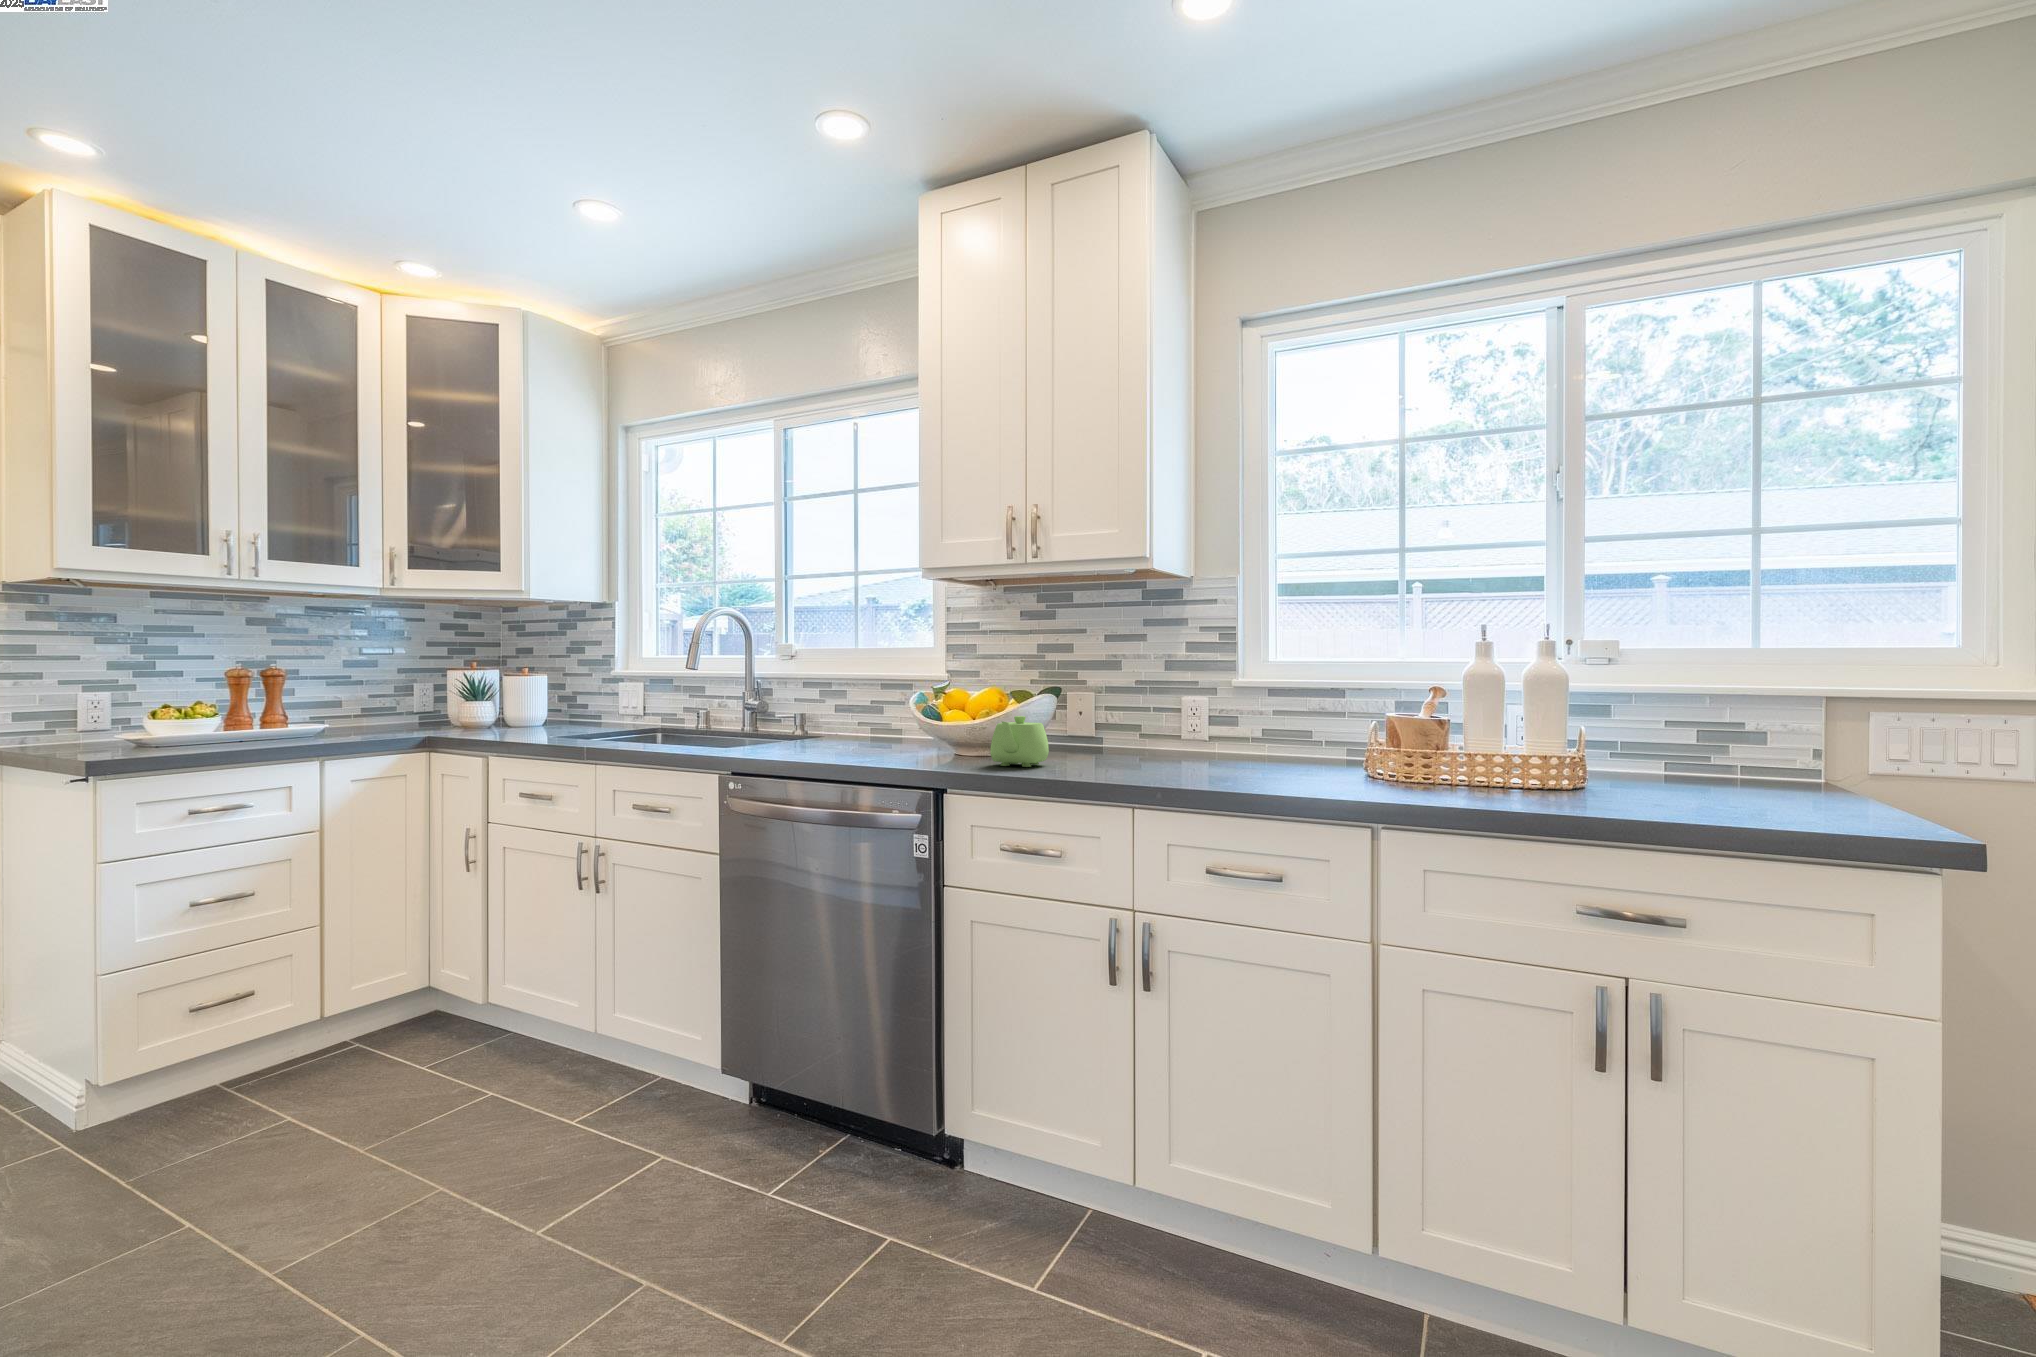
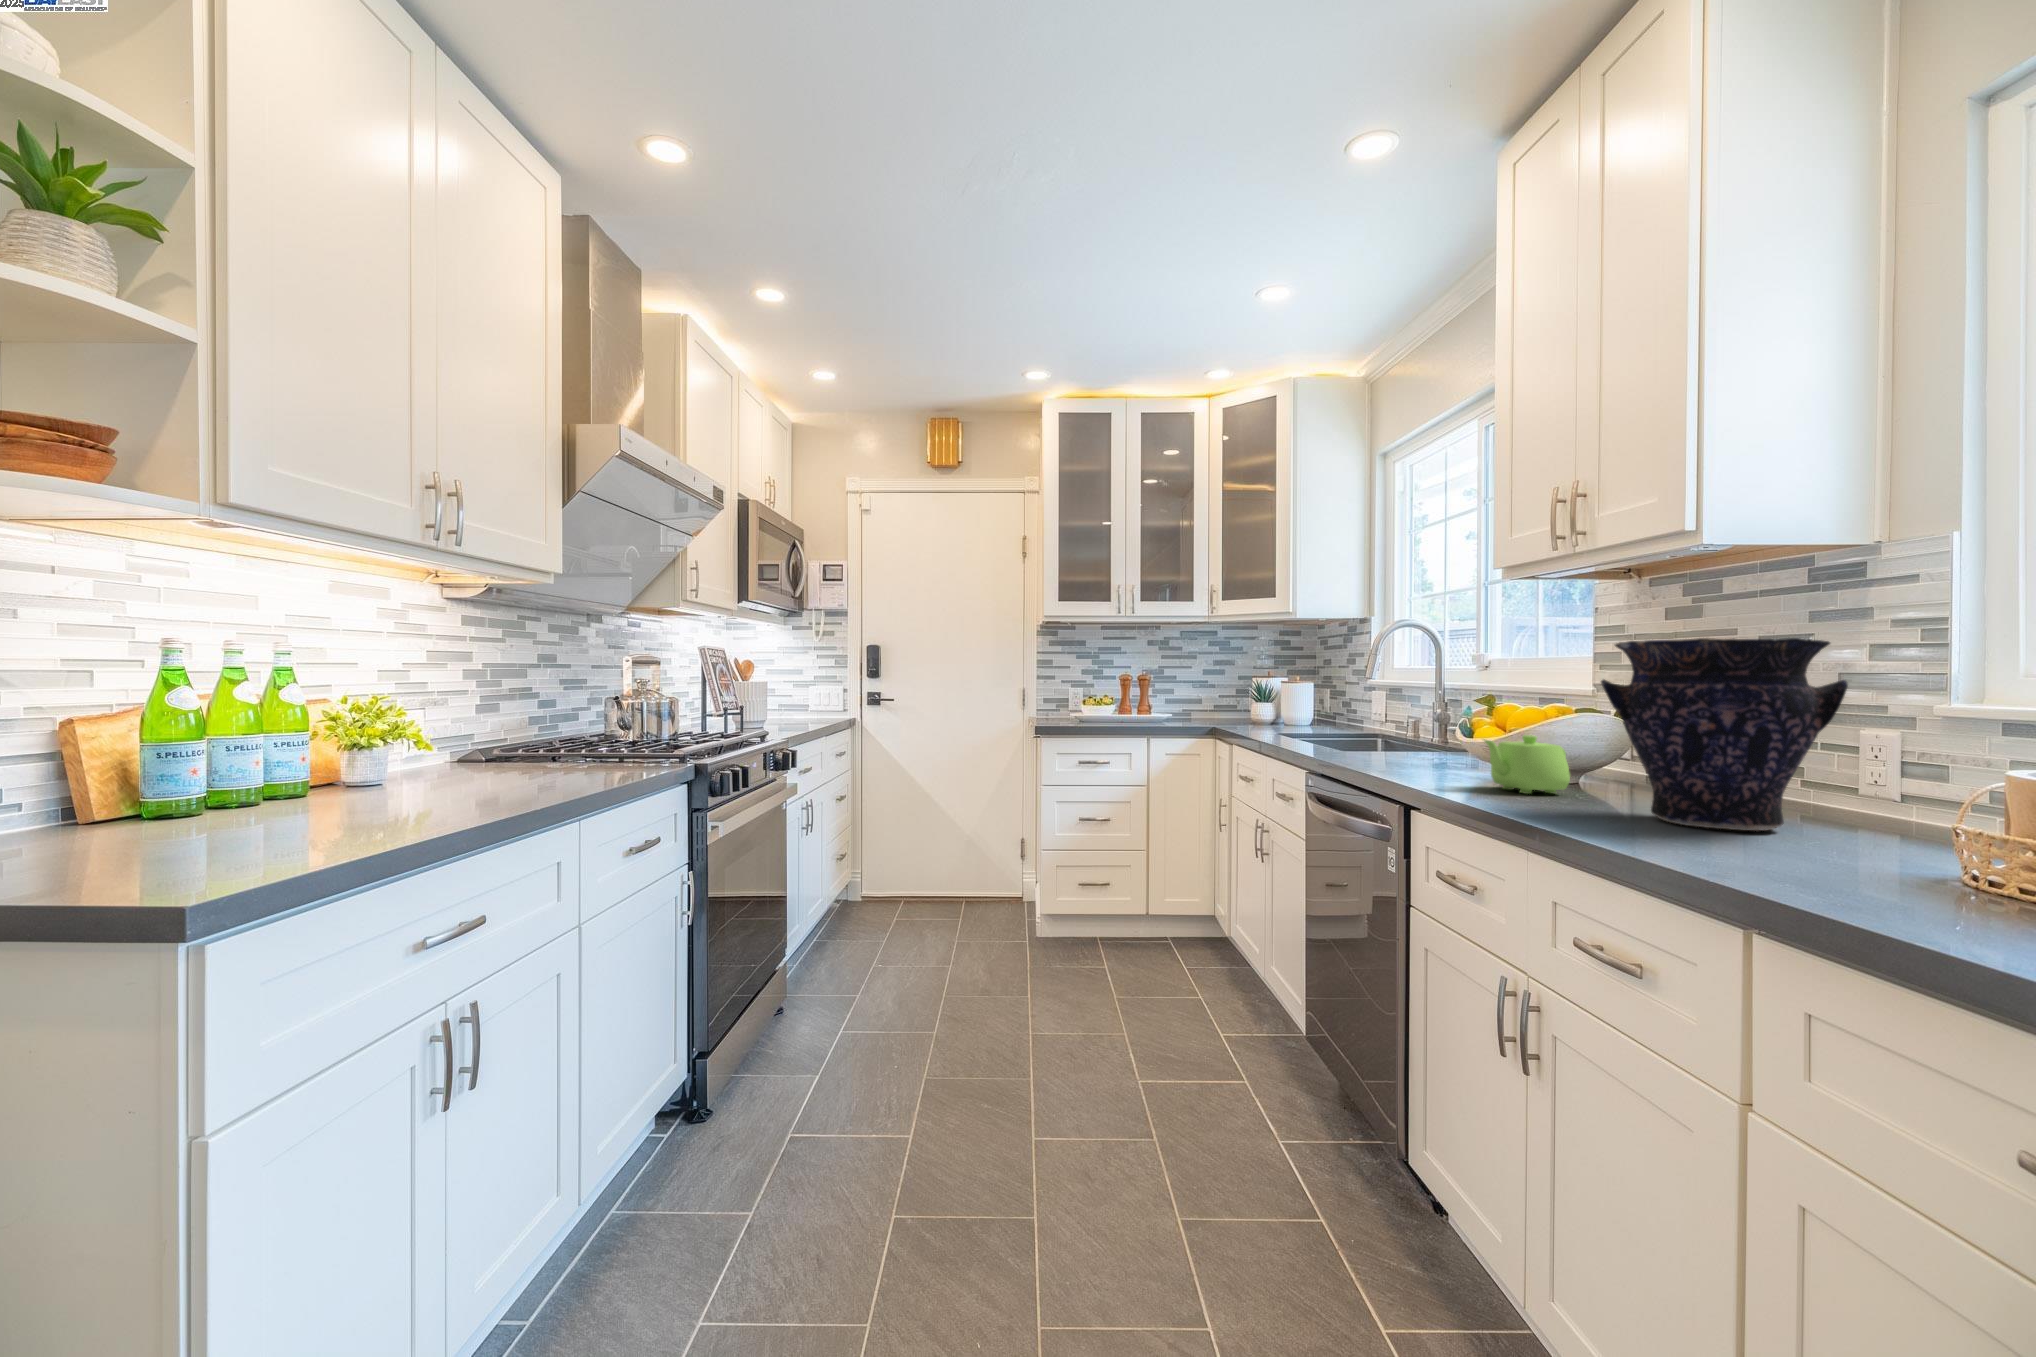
vase: none [1110,635,1236,772] -> present [1601,638,1848,831]

